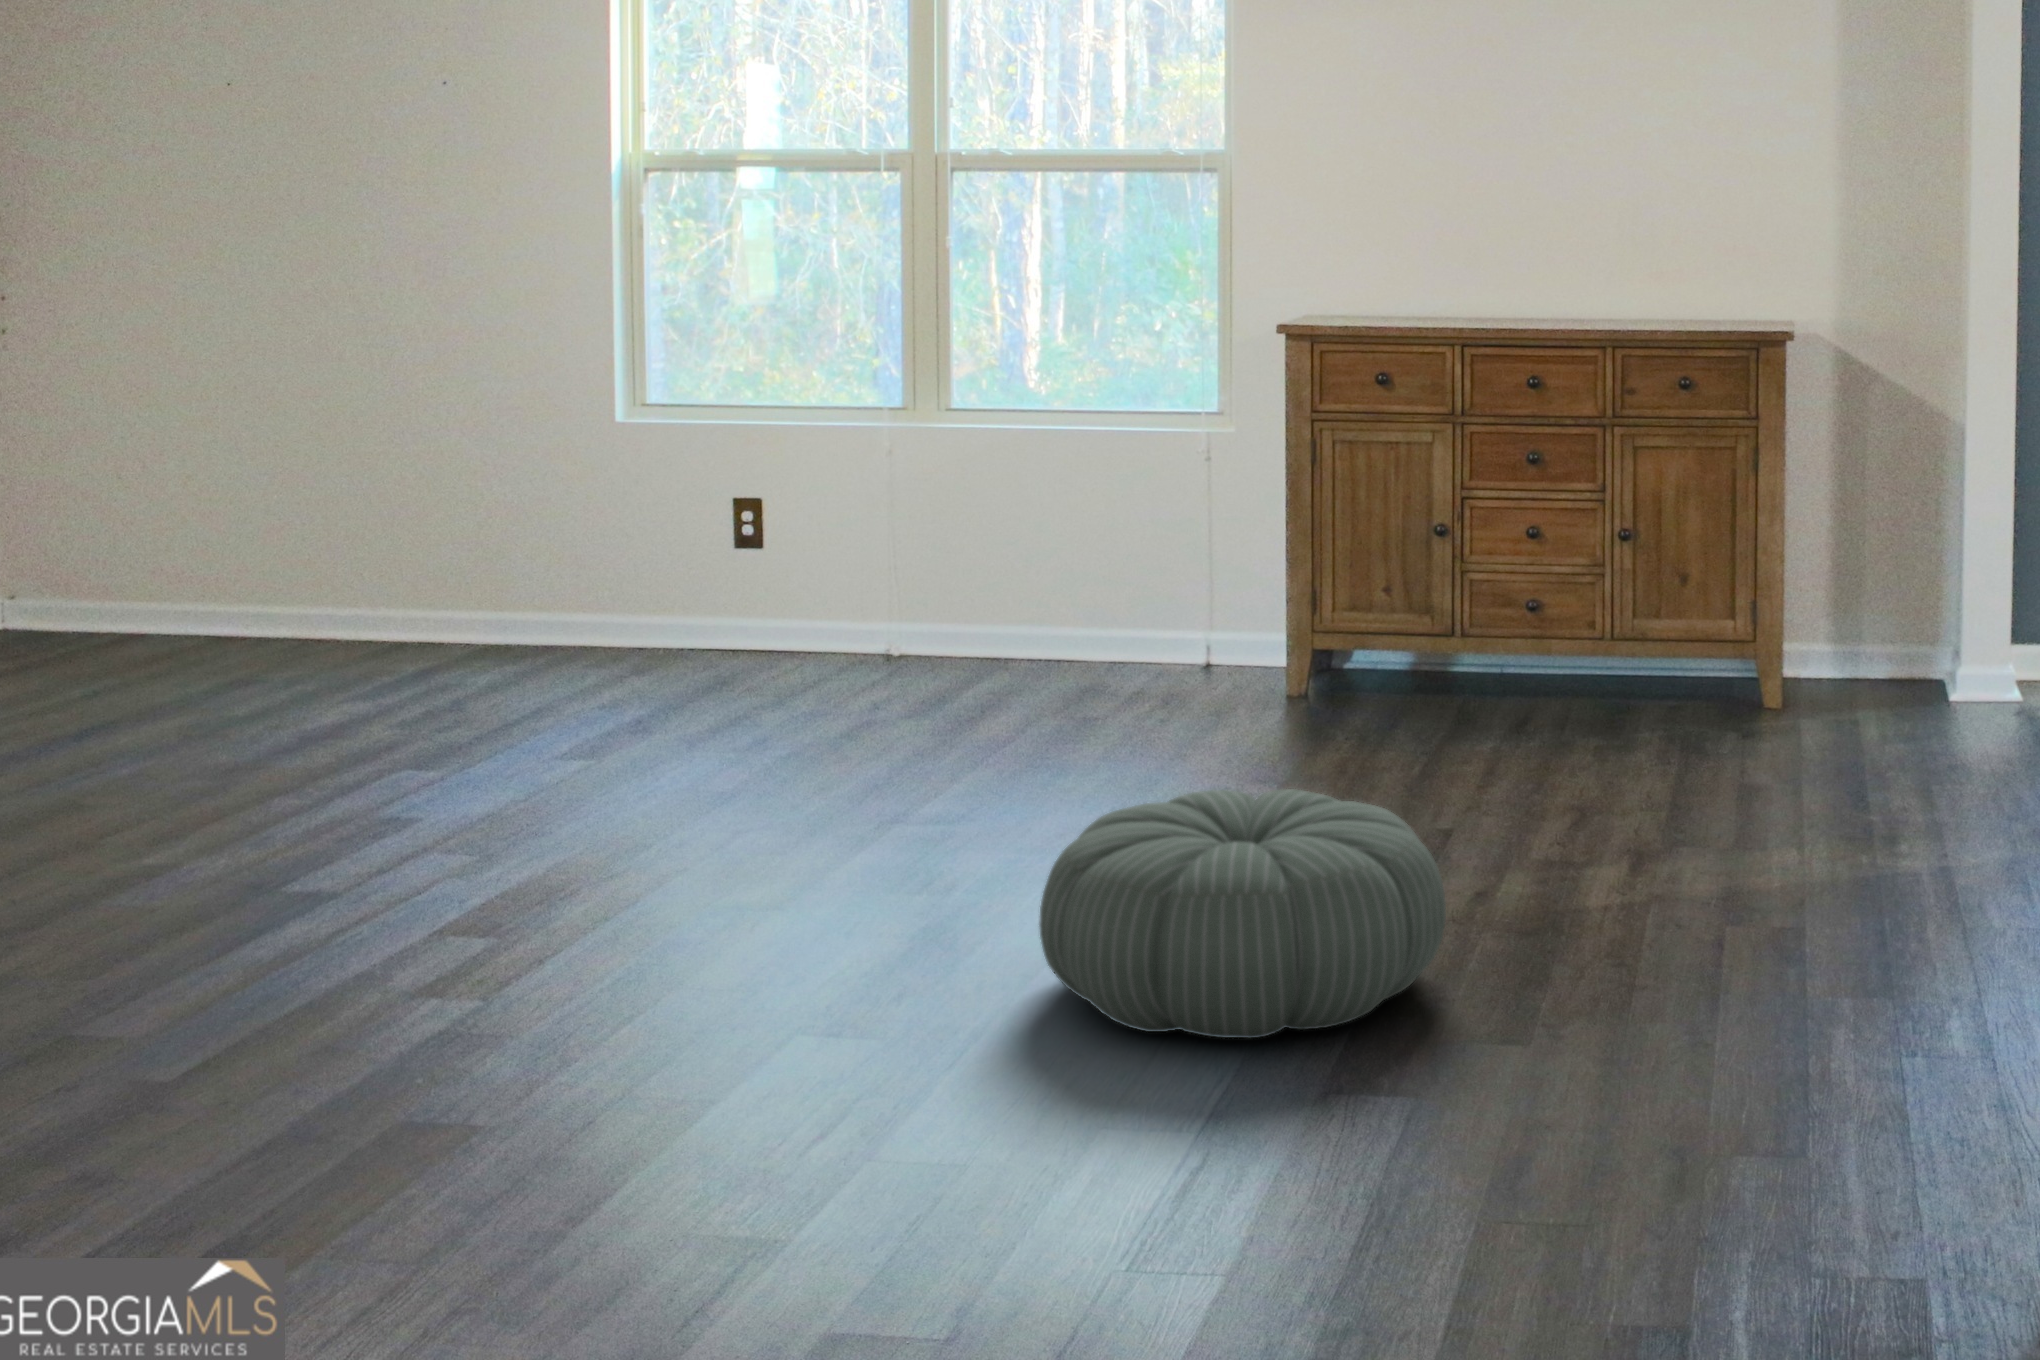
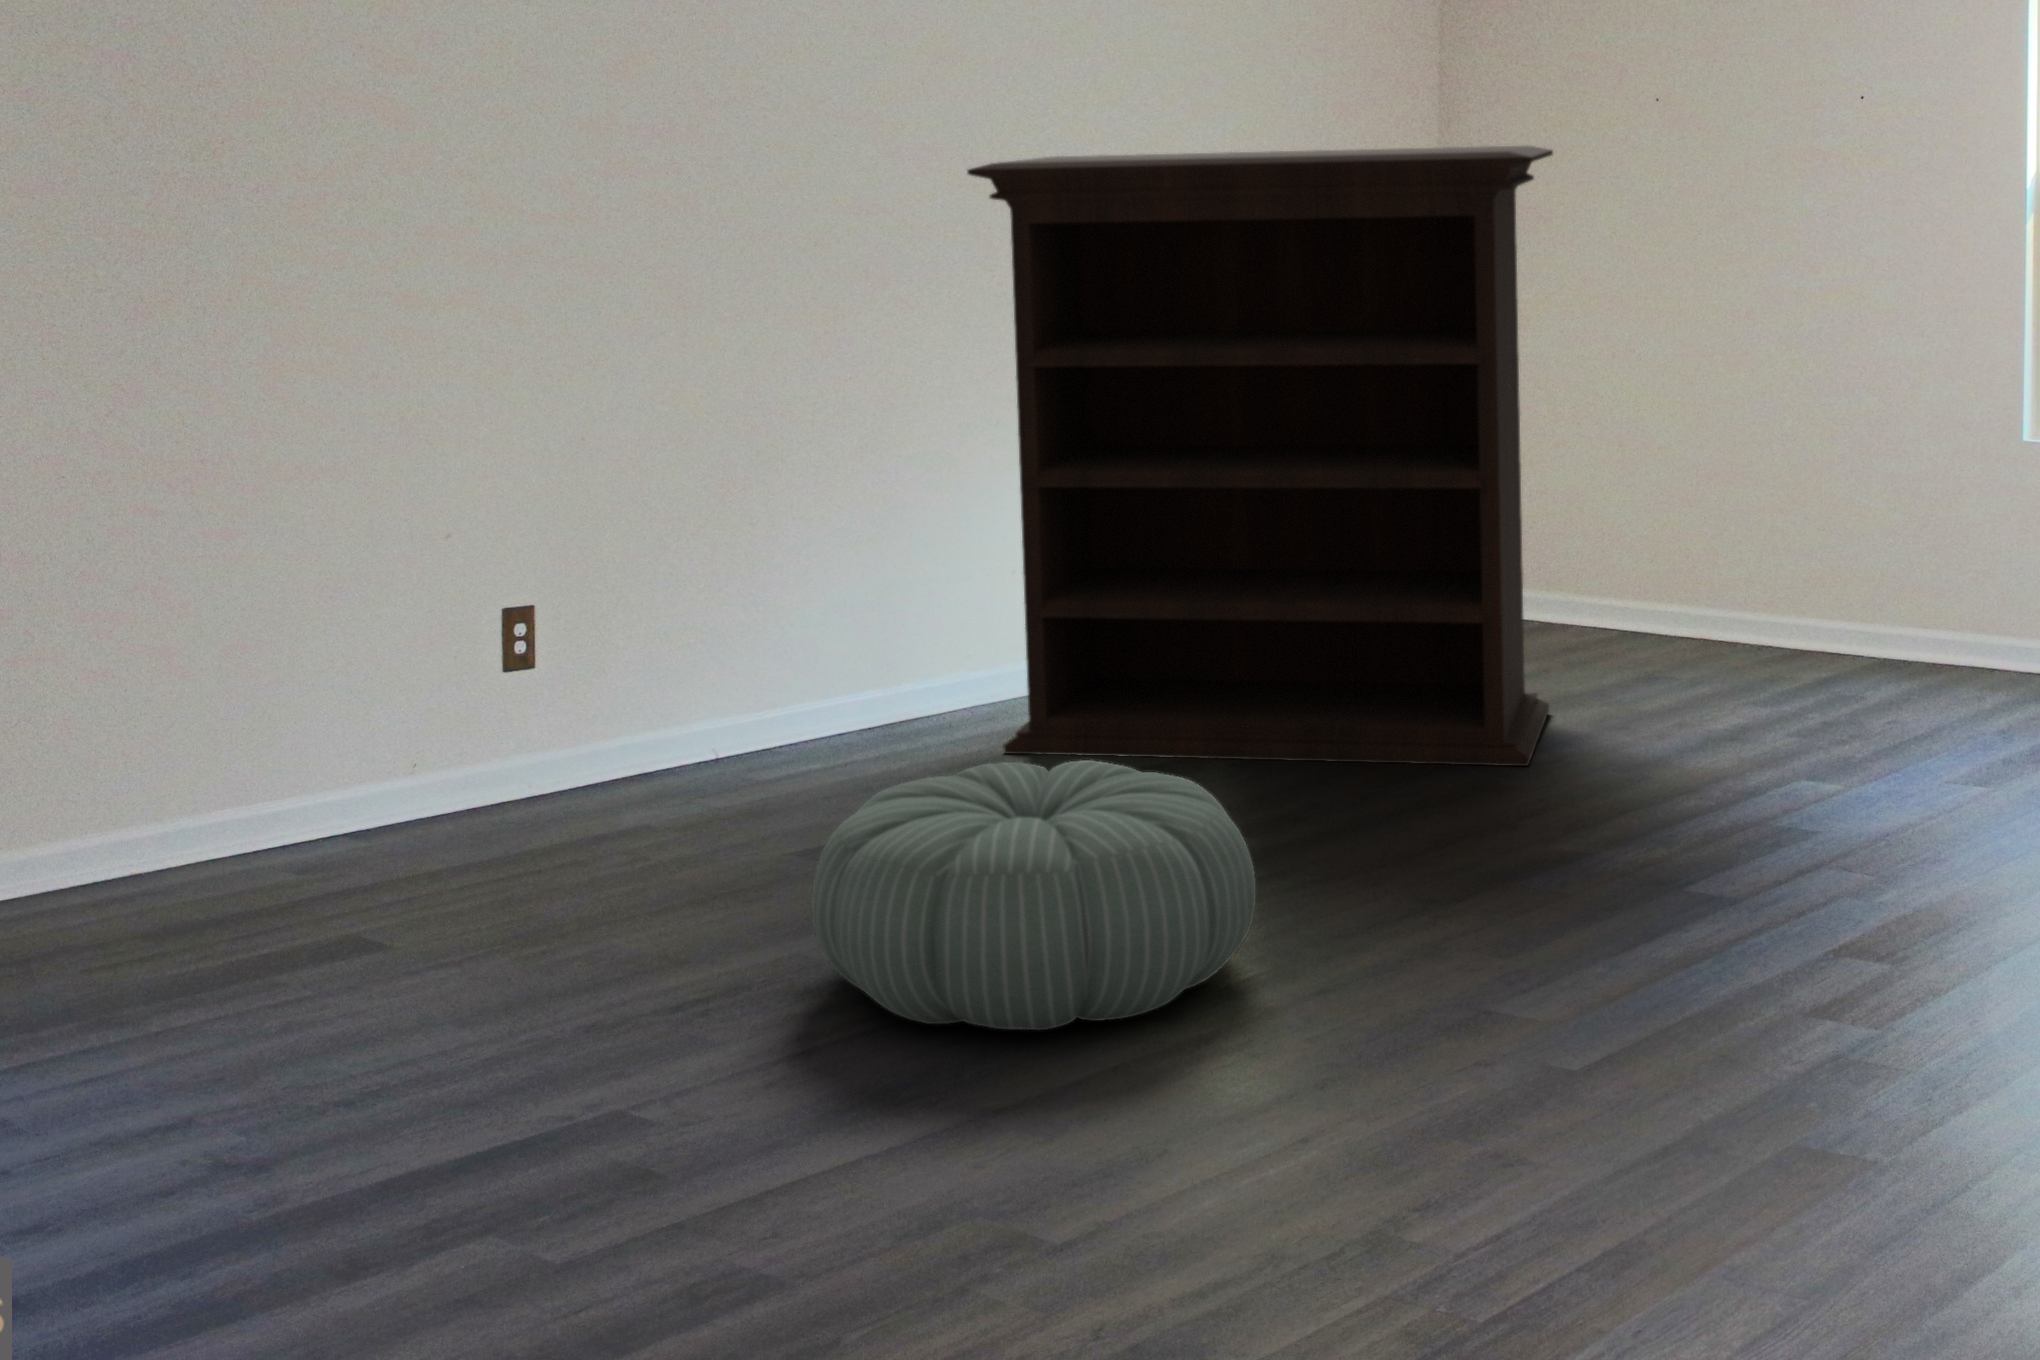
bookshelf: none [1179,245,1695,797] -> present [967,146,1553,766]

